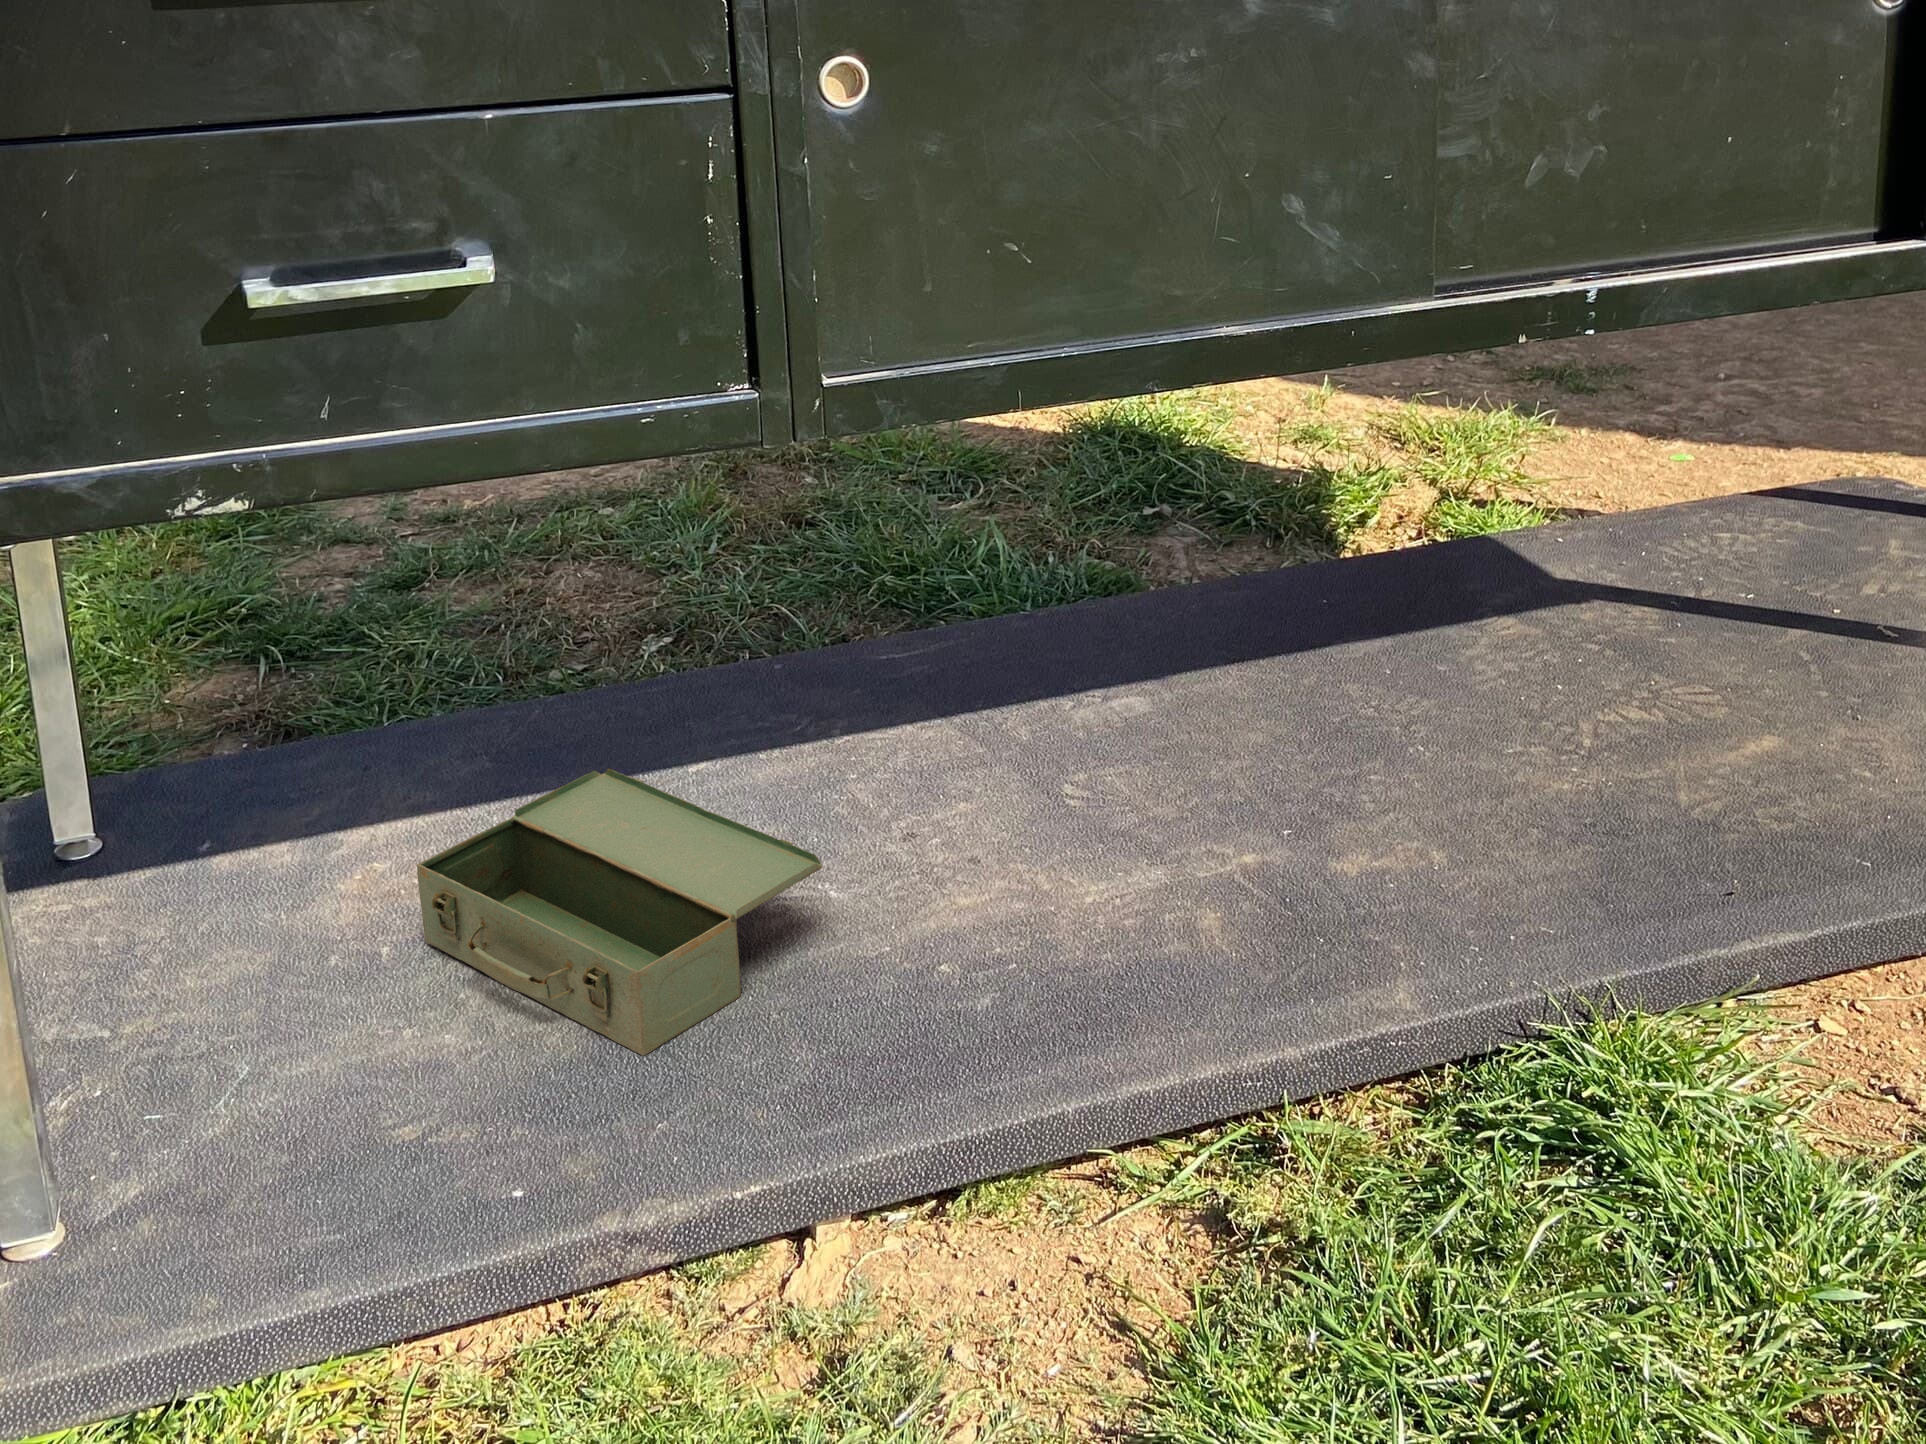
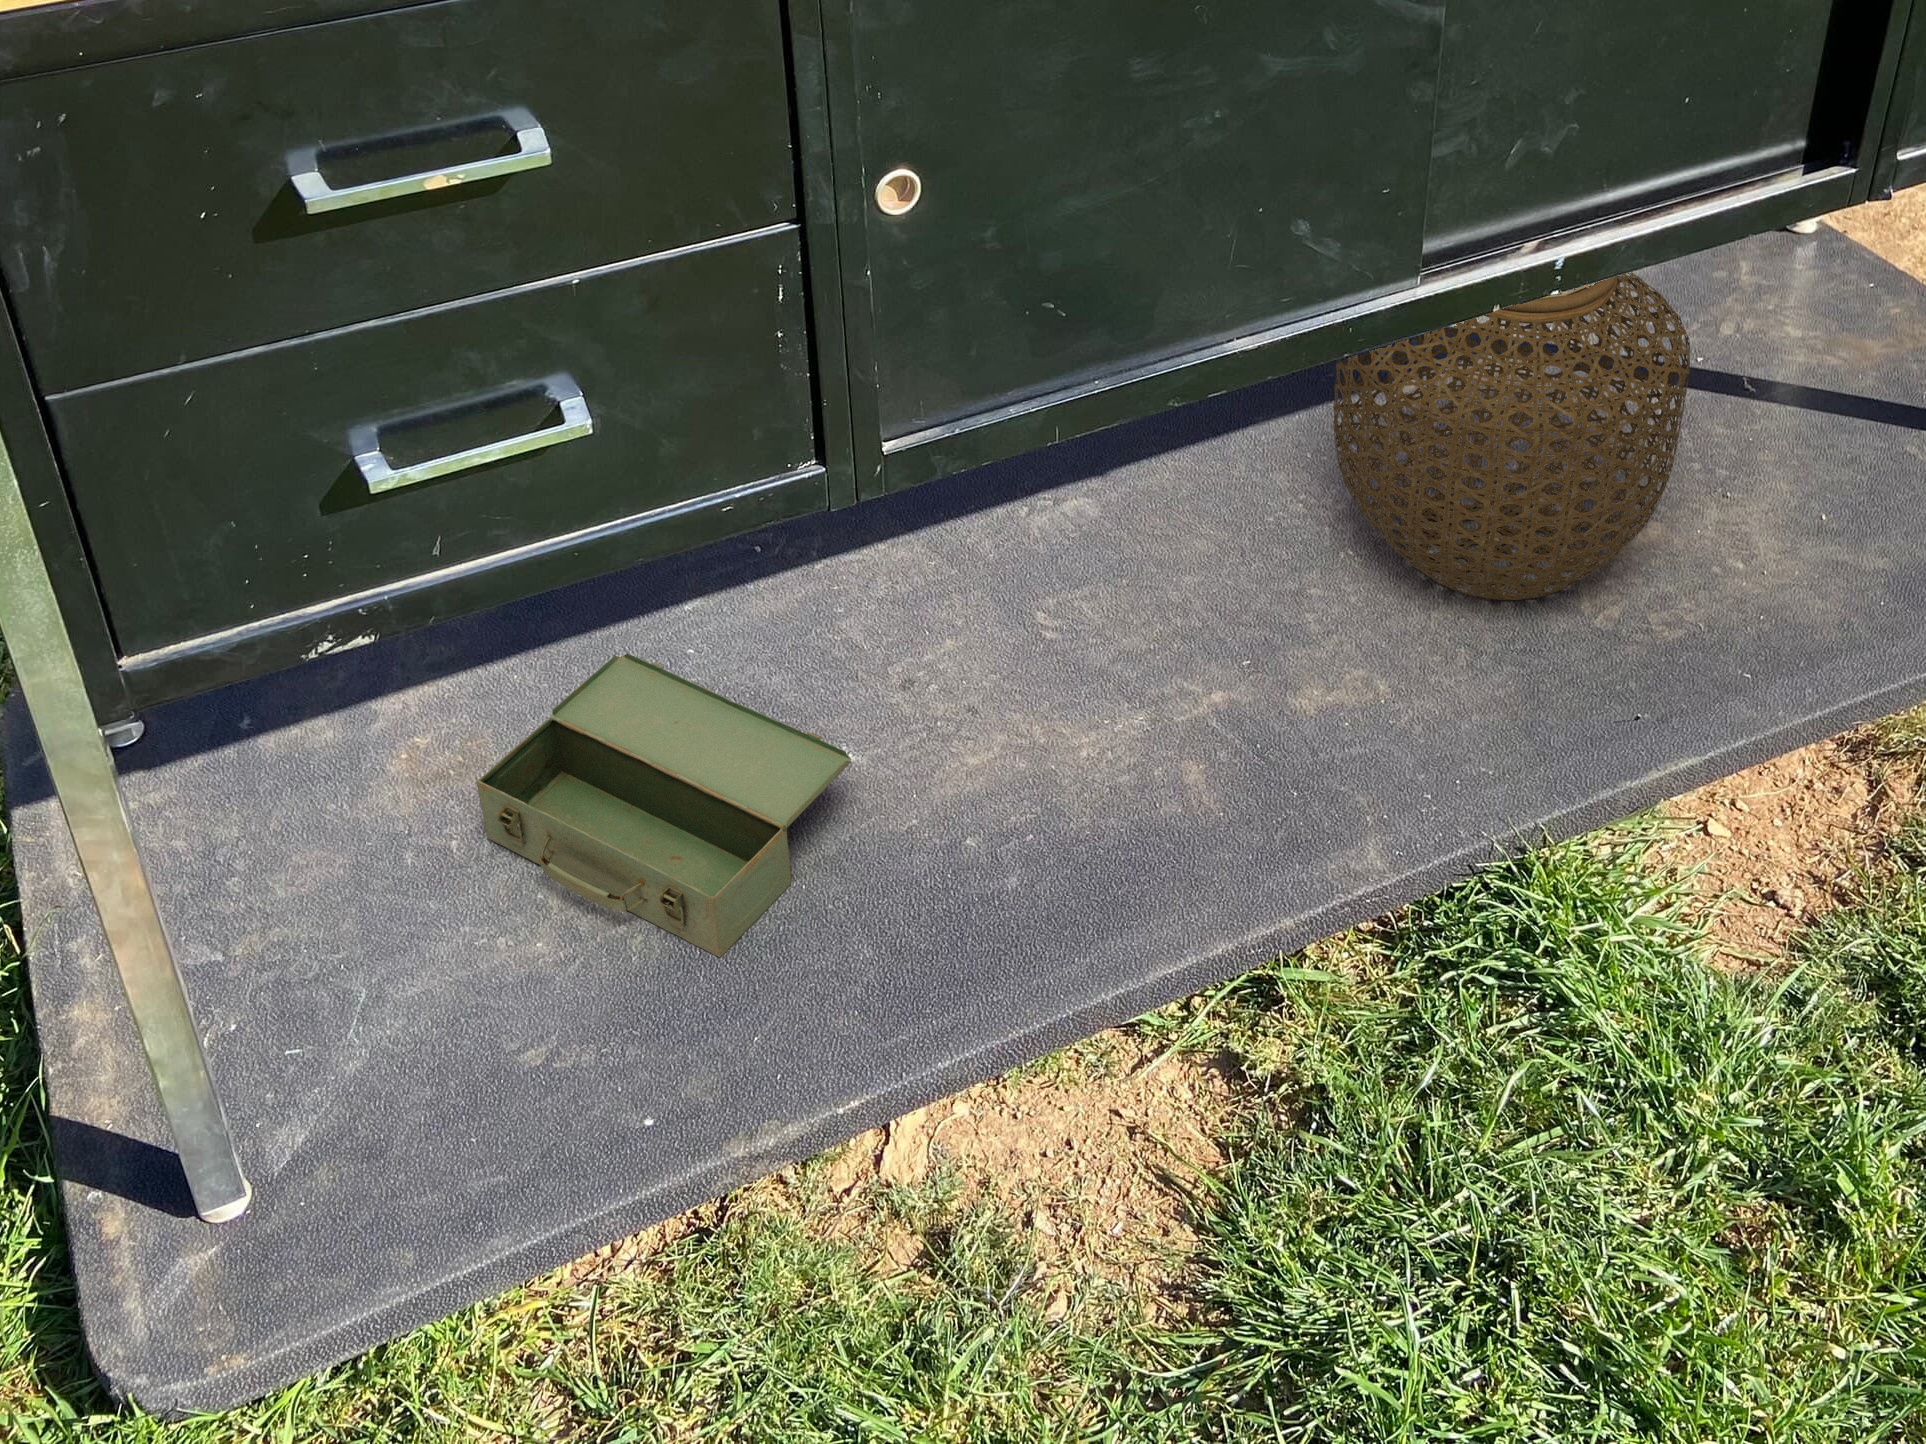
woven basket: none [1400,360,1786,792] -> present [1333,271,1690,600]

